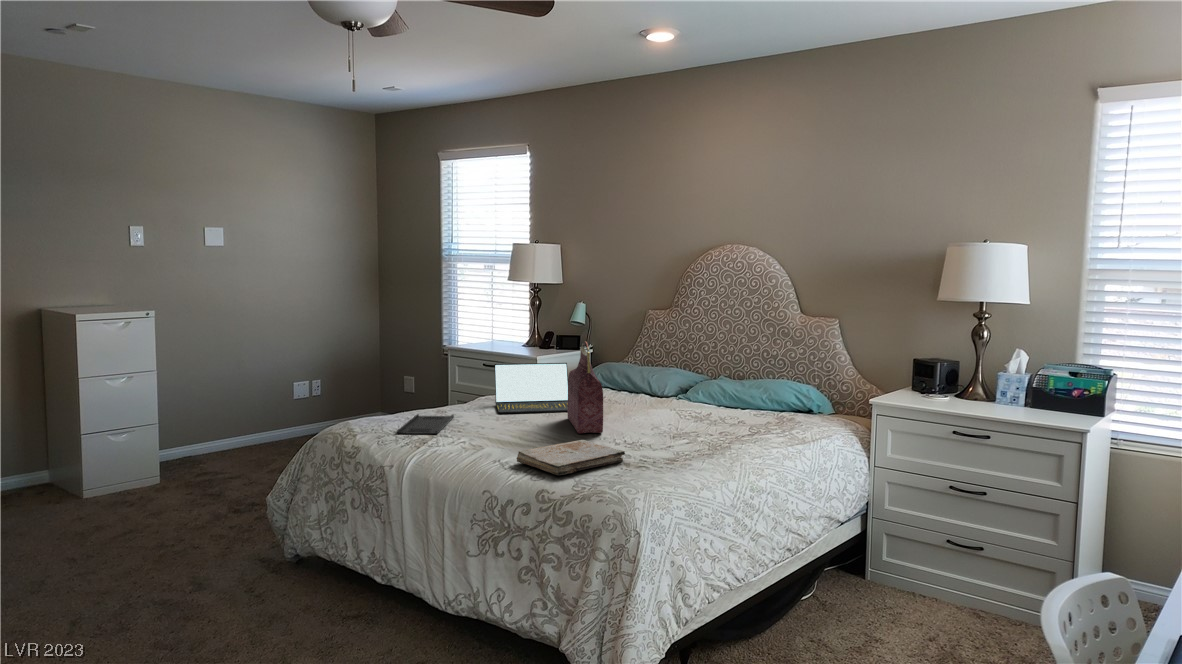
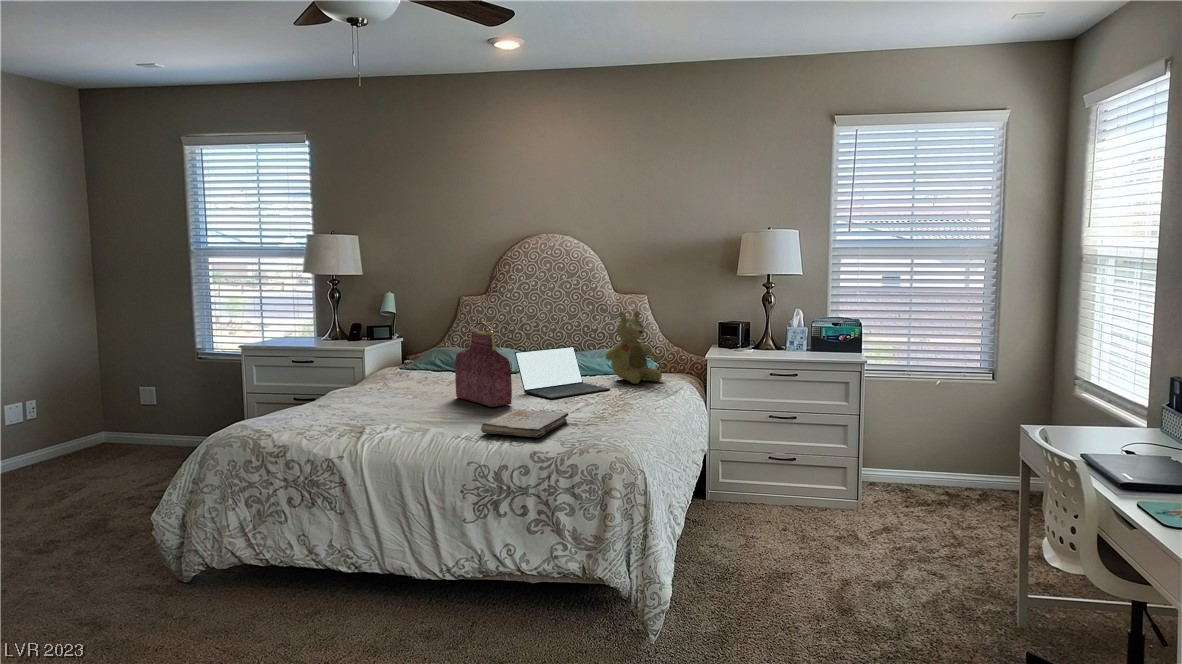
stuffed bear: none [748,338,814,425] -> present [605,311,662,384]
laptop: present [495,363,568,413] -> present [515,346,610,399]
tray: present [397,414,454,434] -> none [302,406,356,428]

